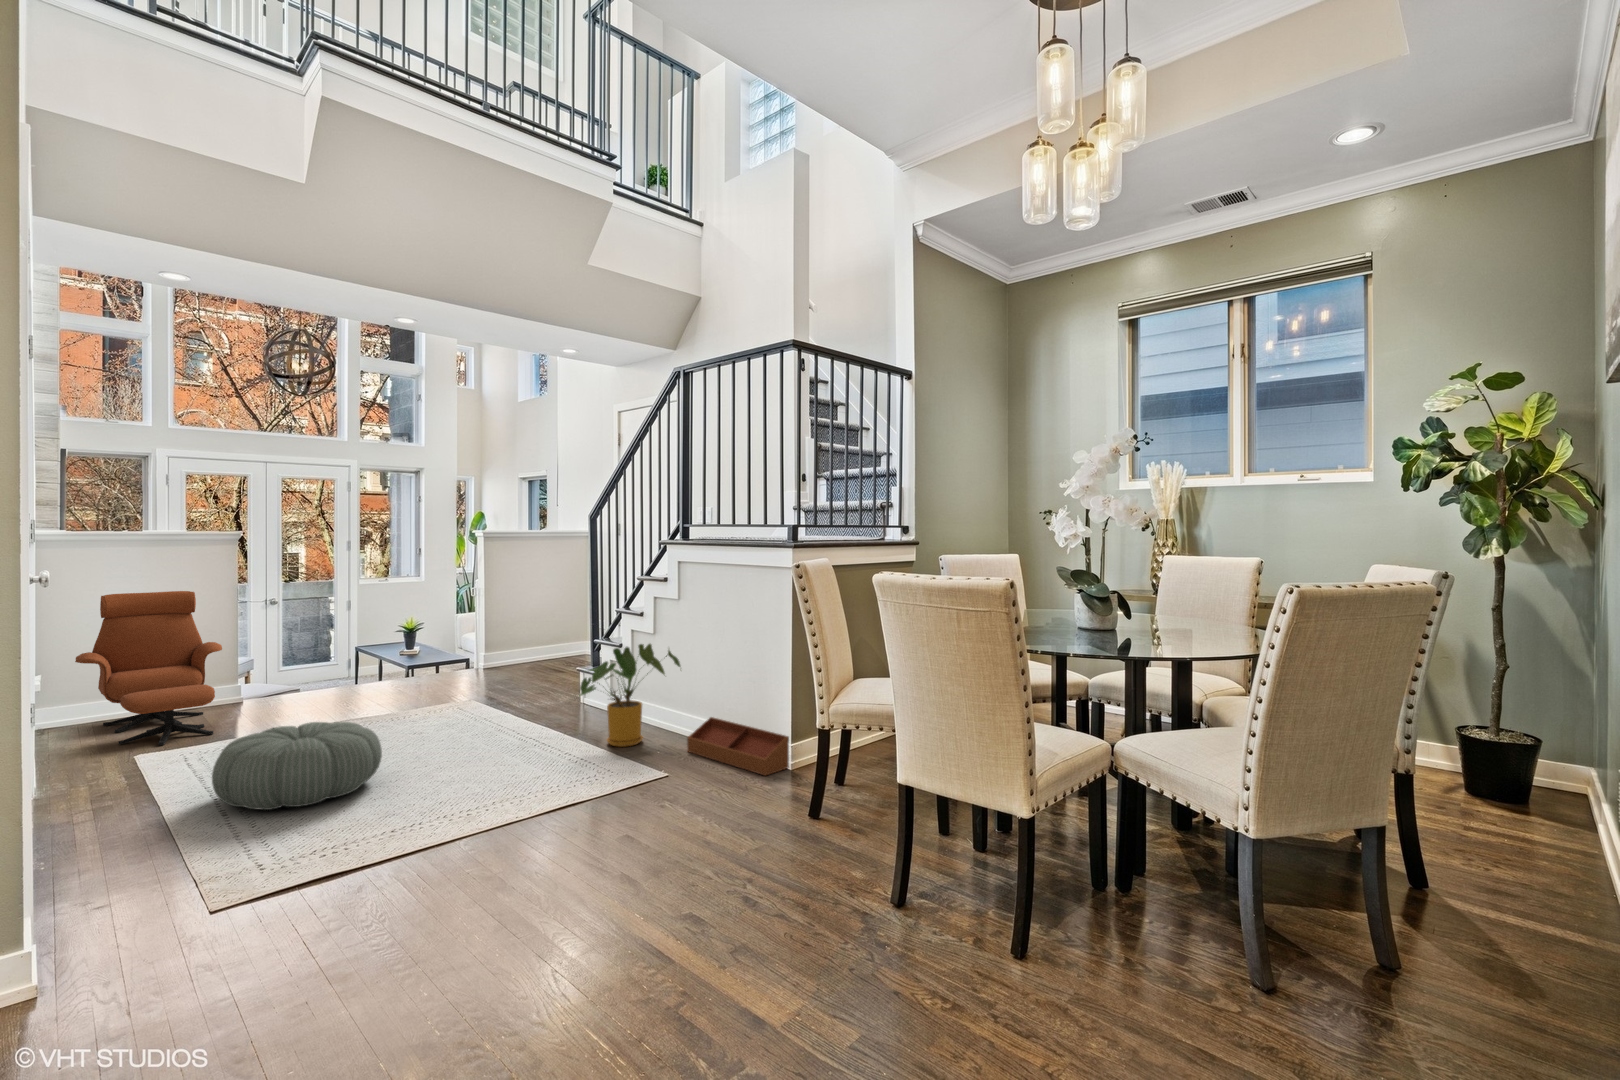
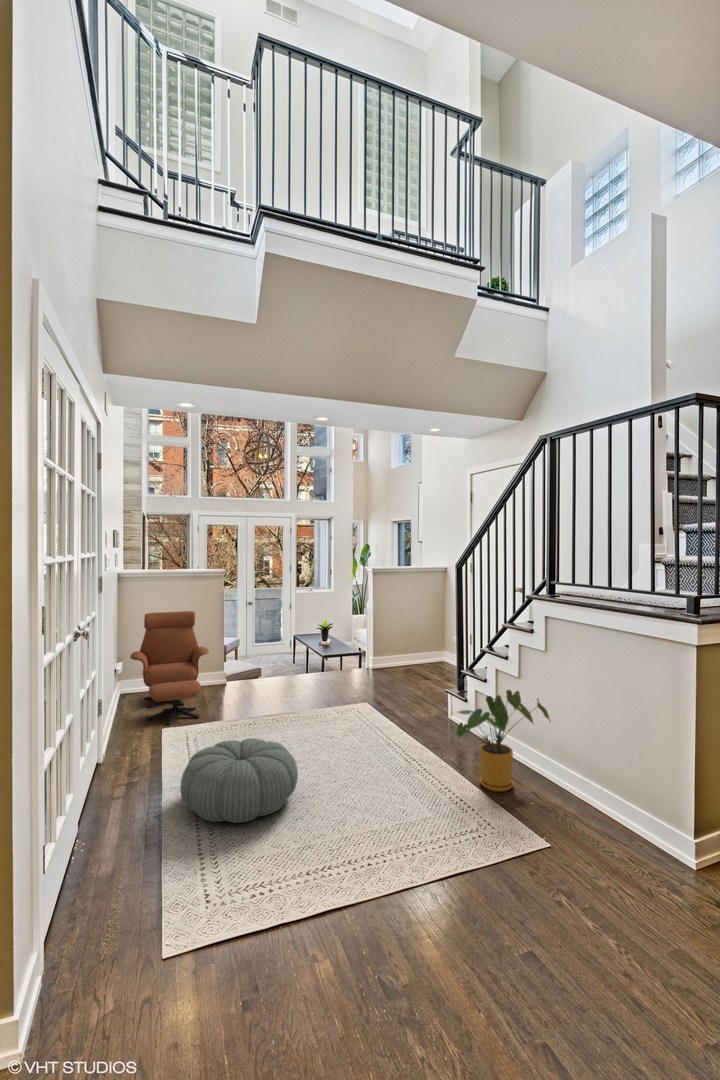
storage bin: present [687,717,789,775] -> none [562,777,694,879]

